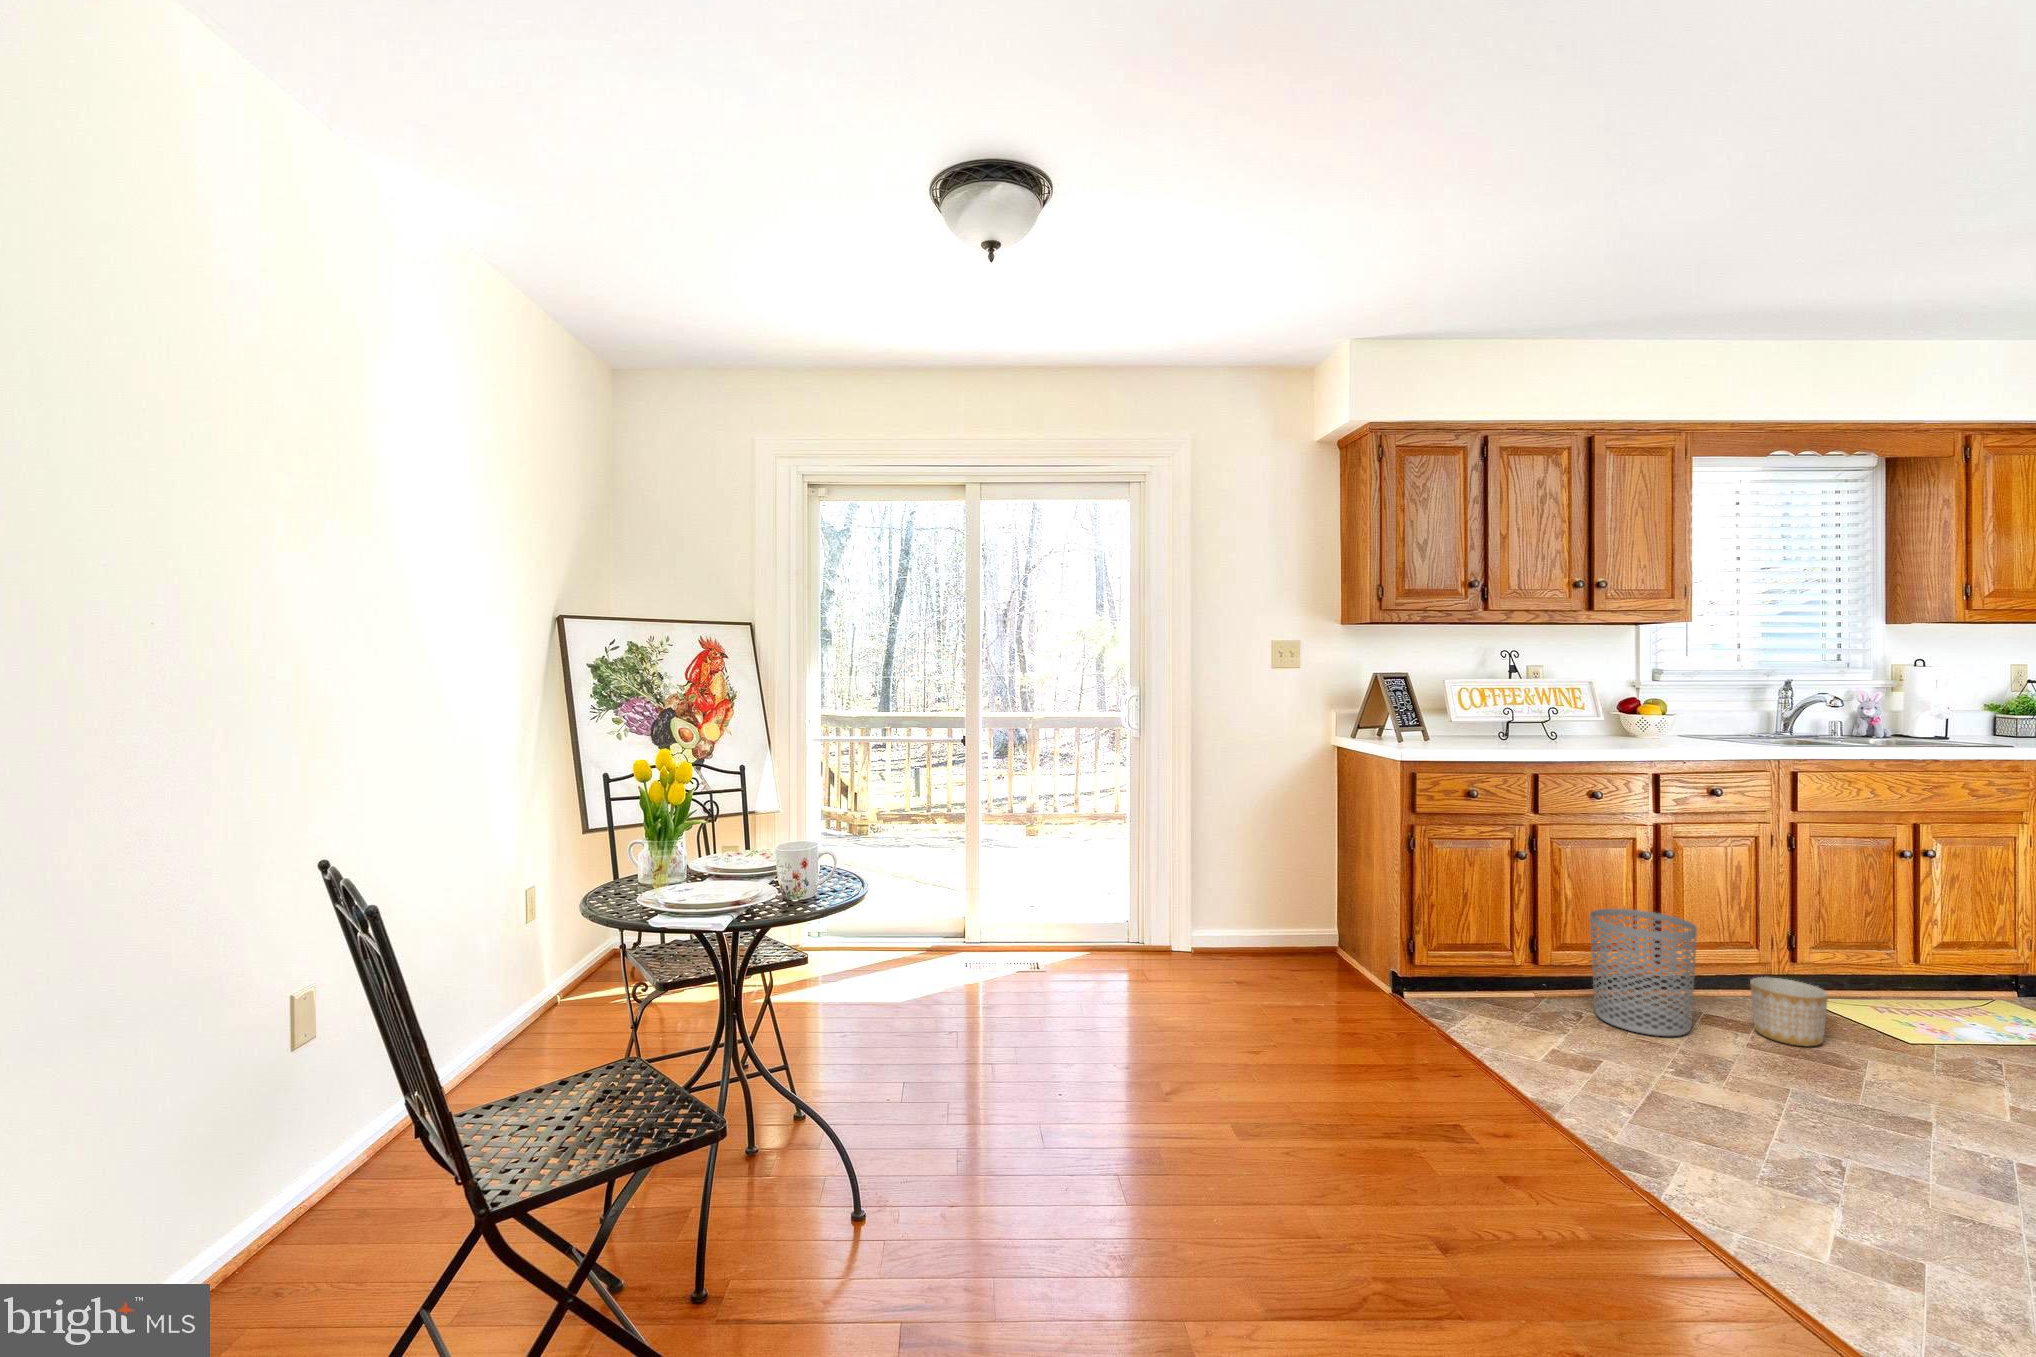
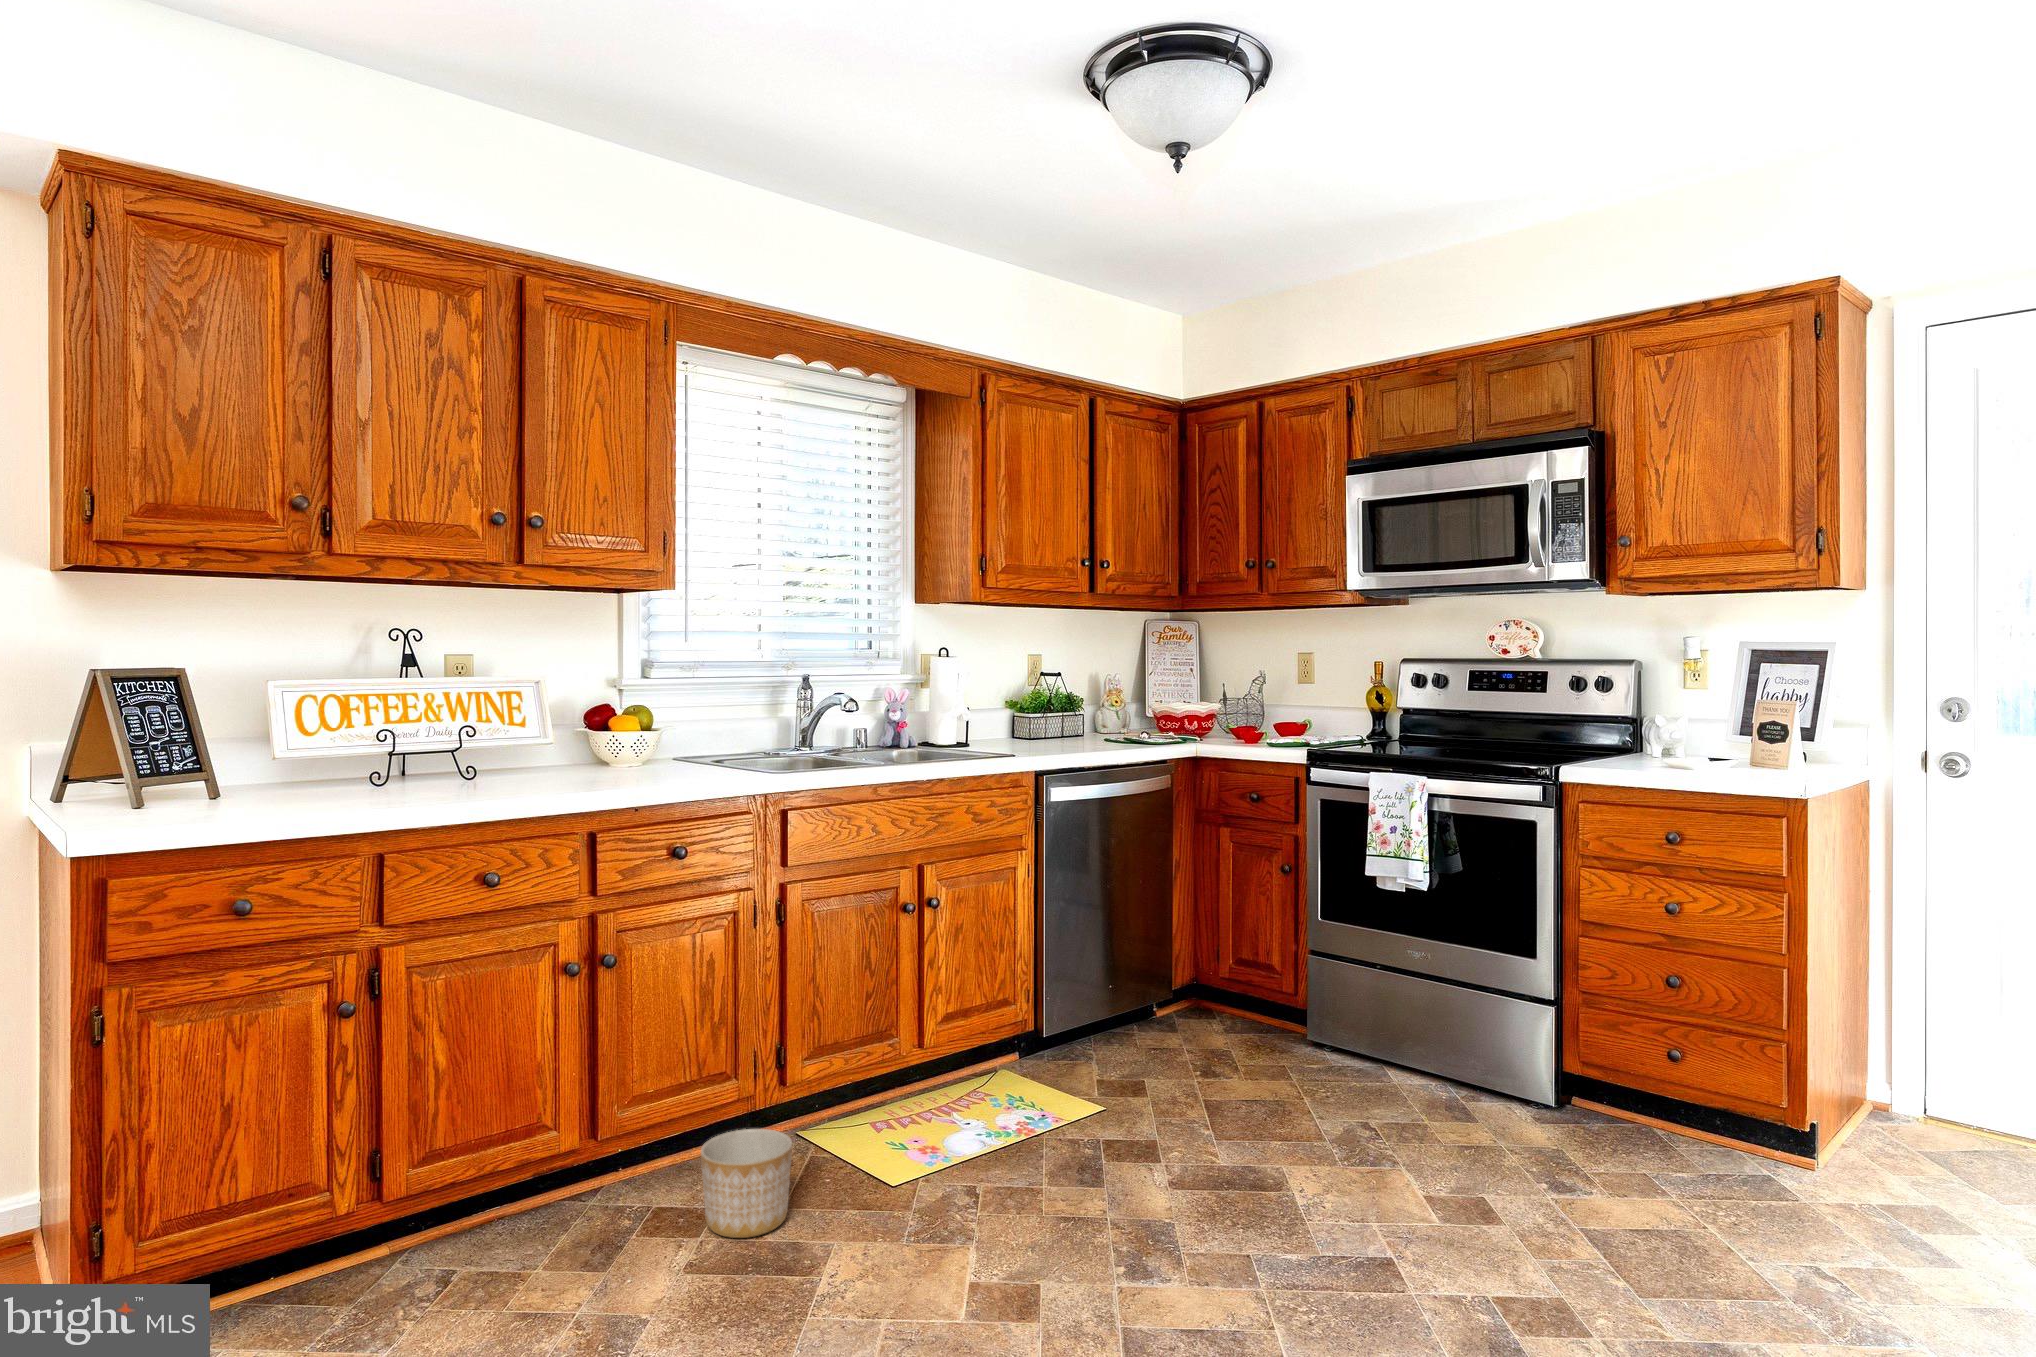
waste bin: present [1590,909,1697,1036] -> none [460,1065,621,1295]

